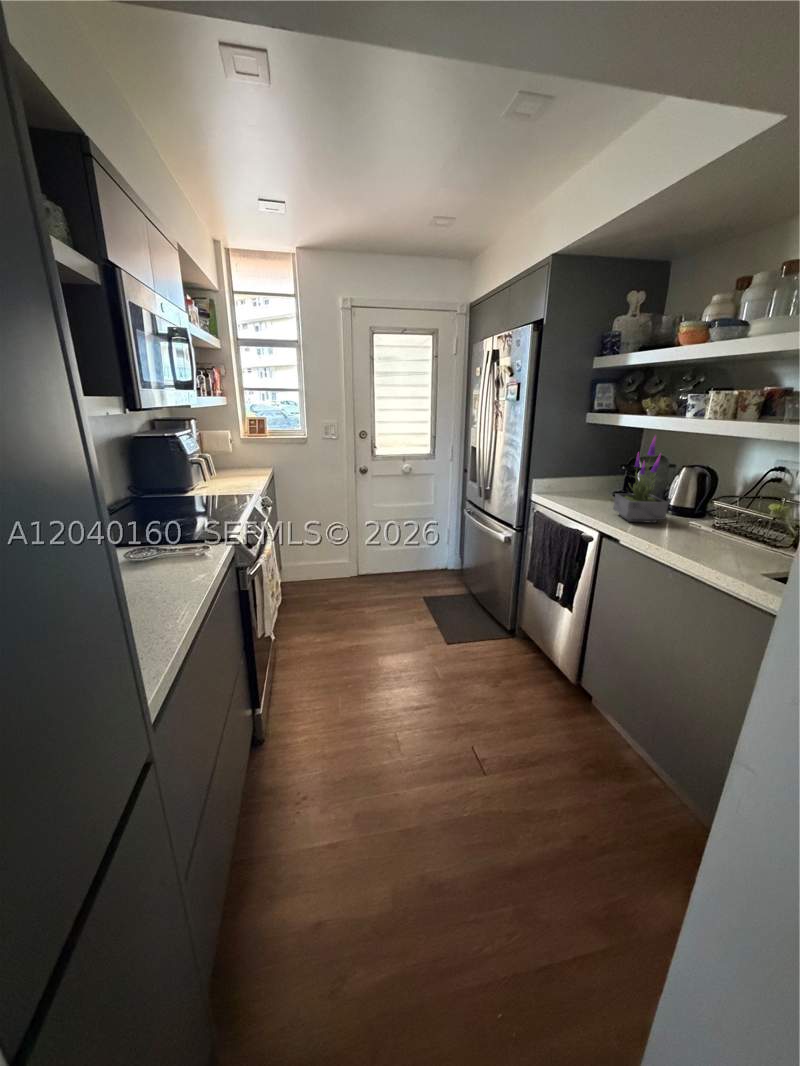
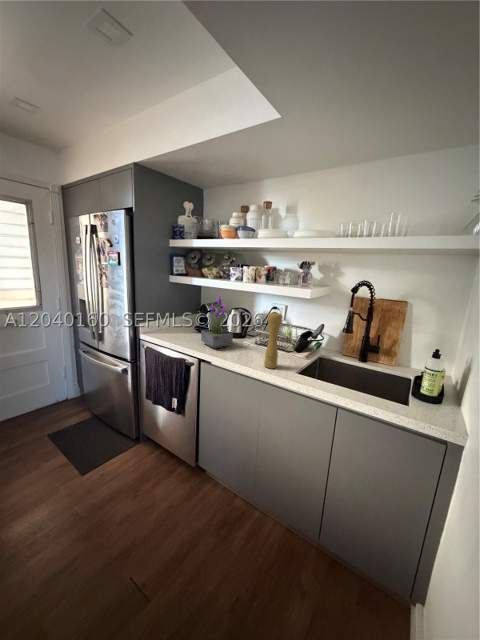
pepper mill: none [705,466,755,561] -> present [264,312,282,368]

